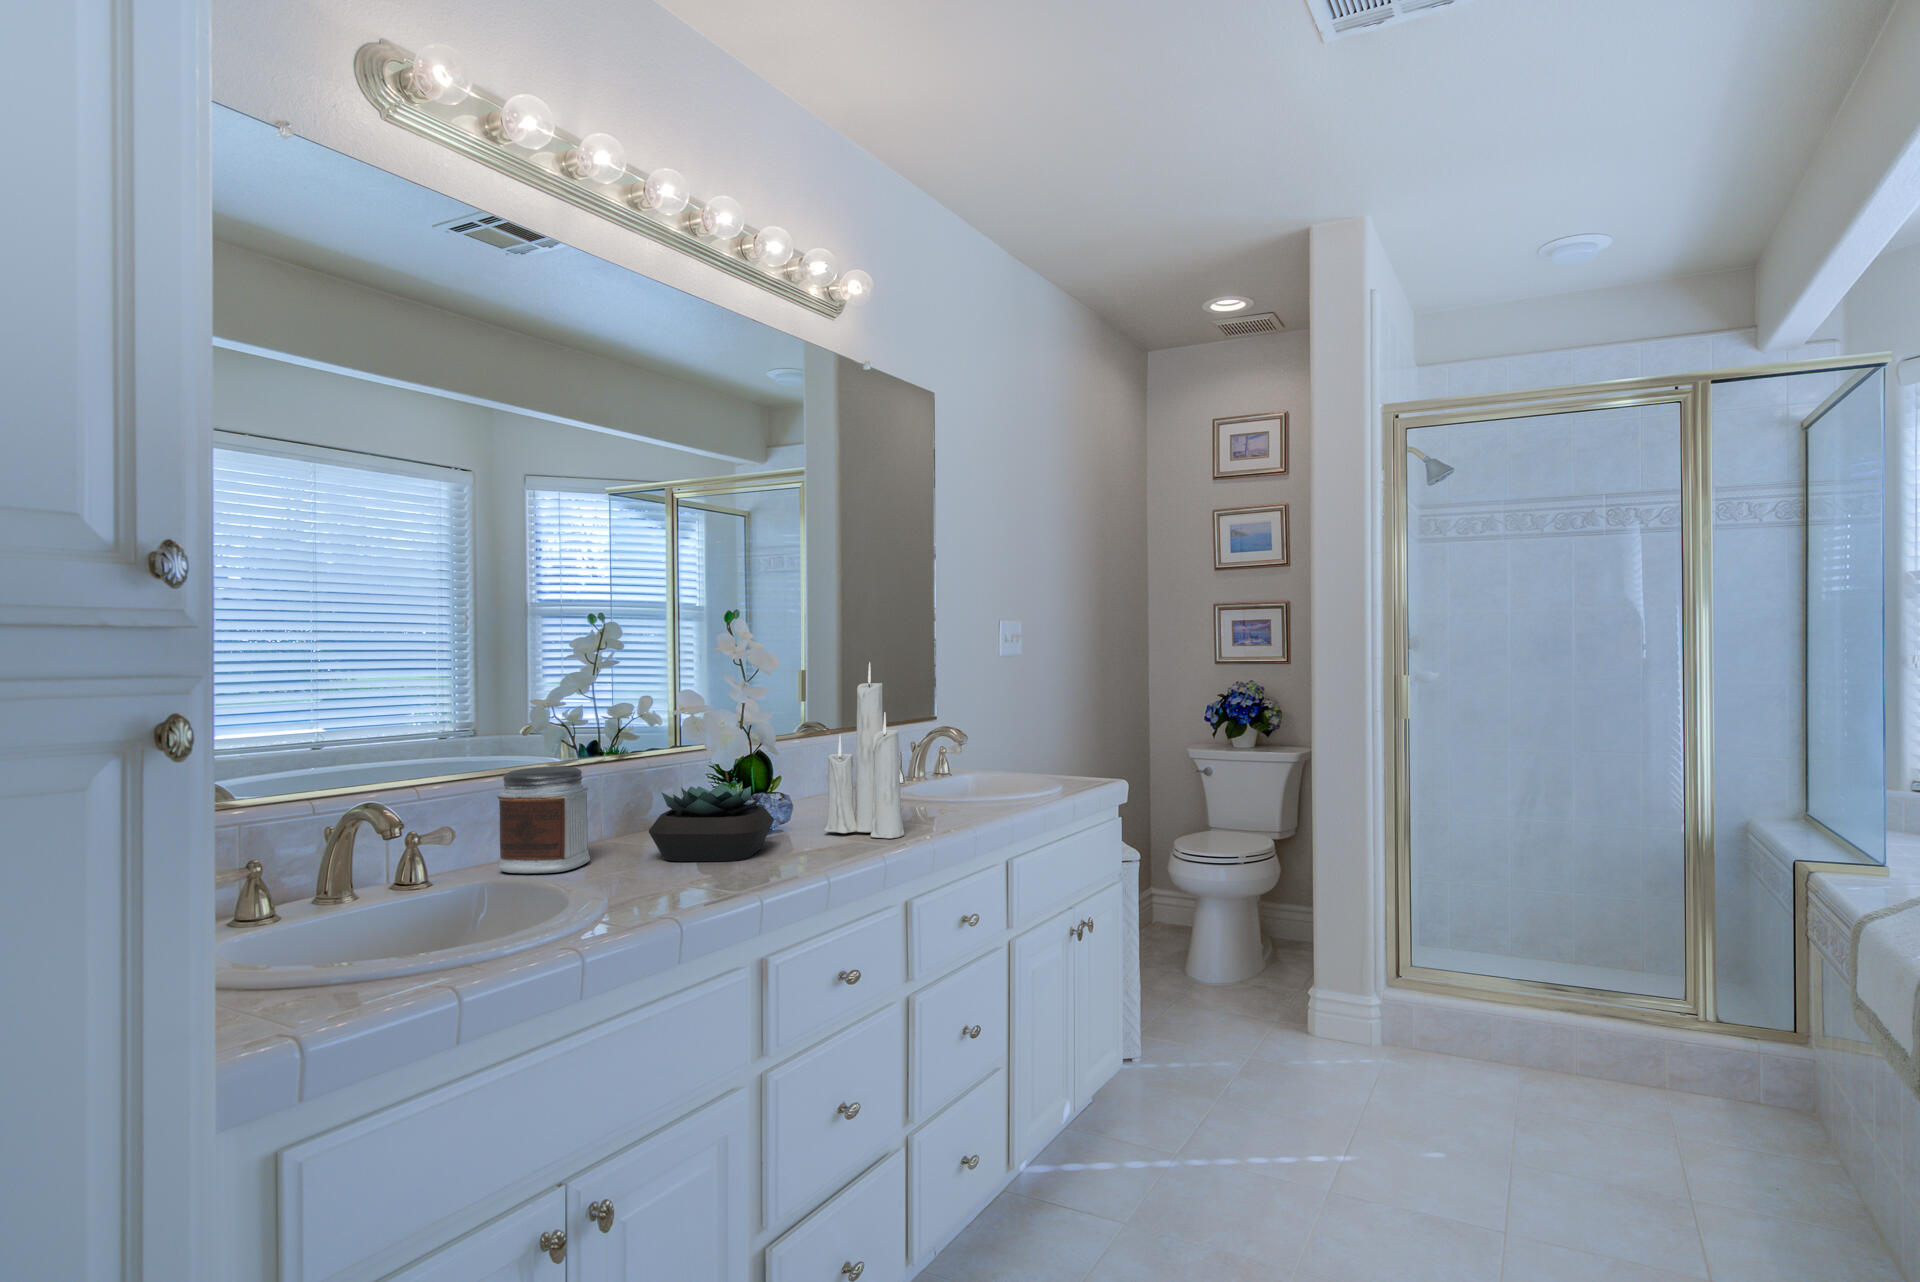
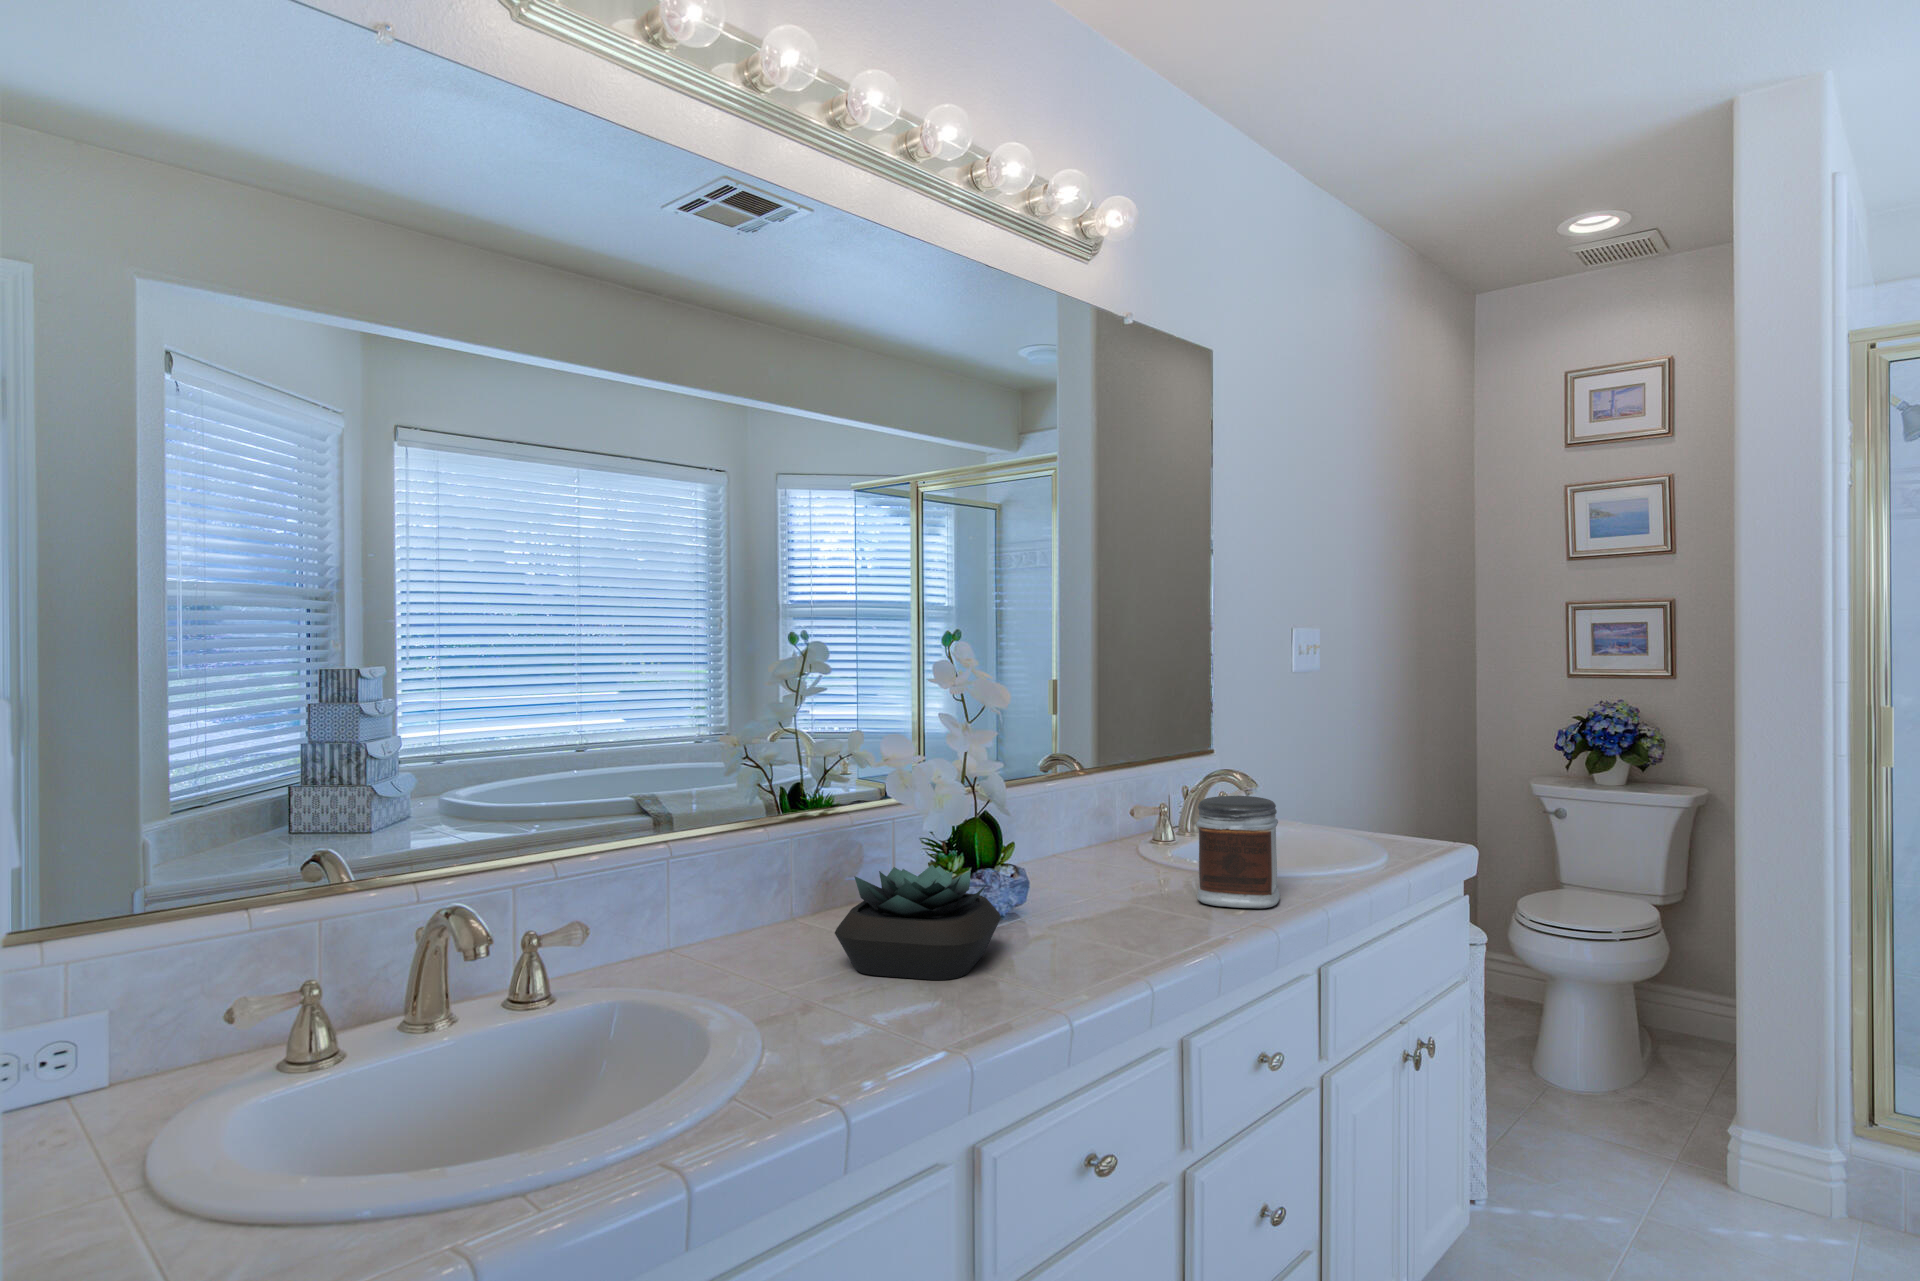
candle: present [824,662,904,839] -> none [1069,691,1178,948]
jar: present [497,766,590,873] -> present [1196,796,1280,908]

